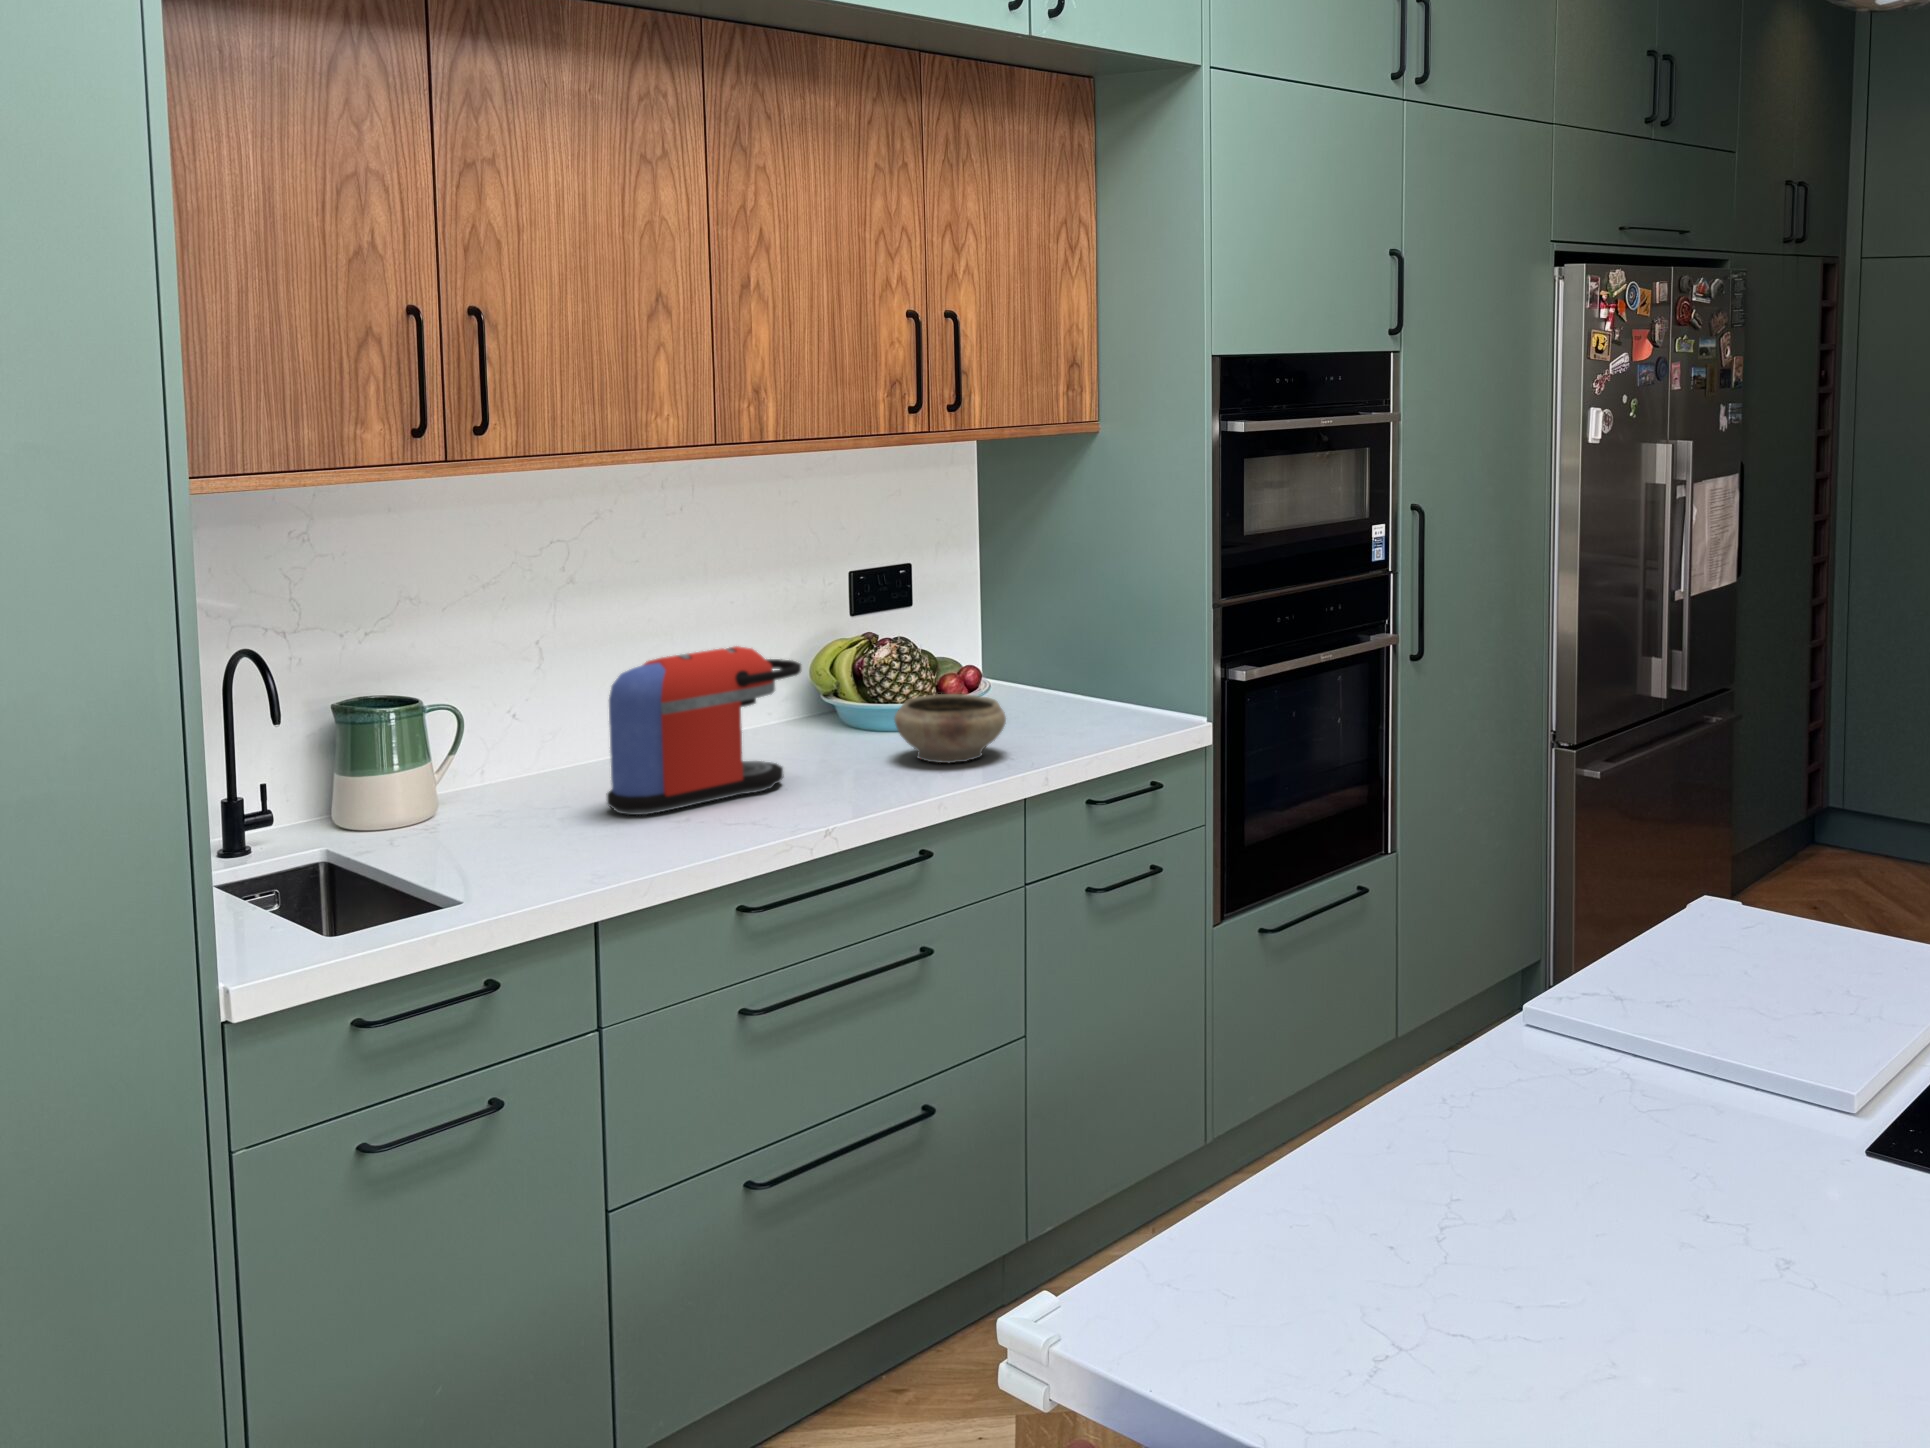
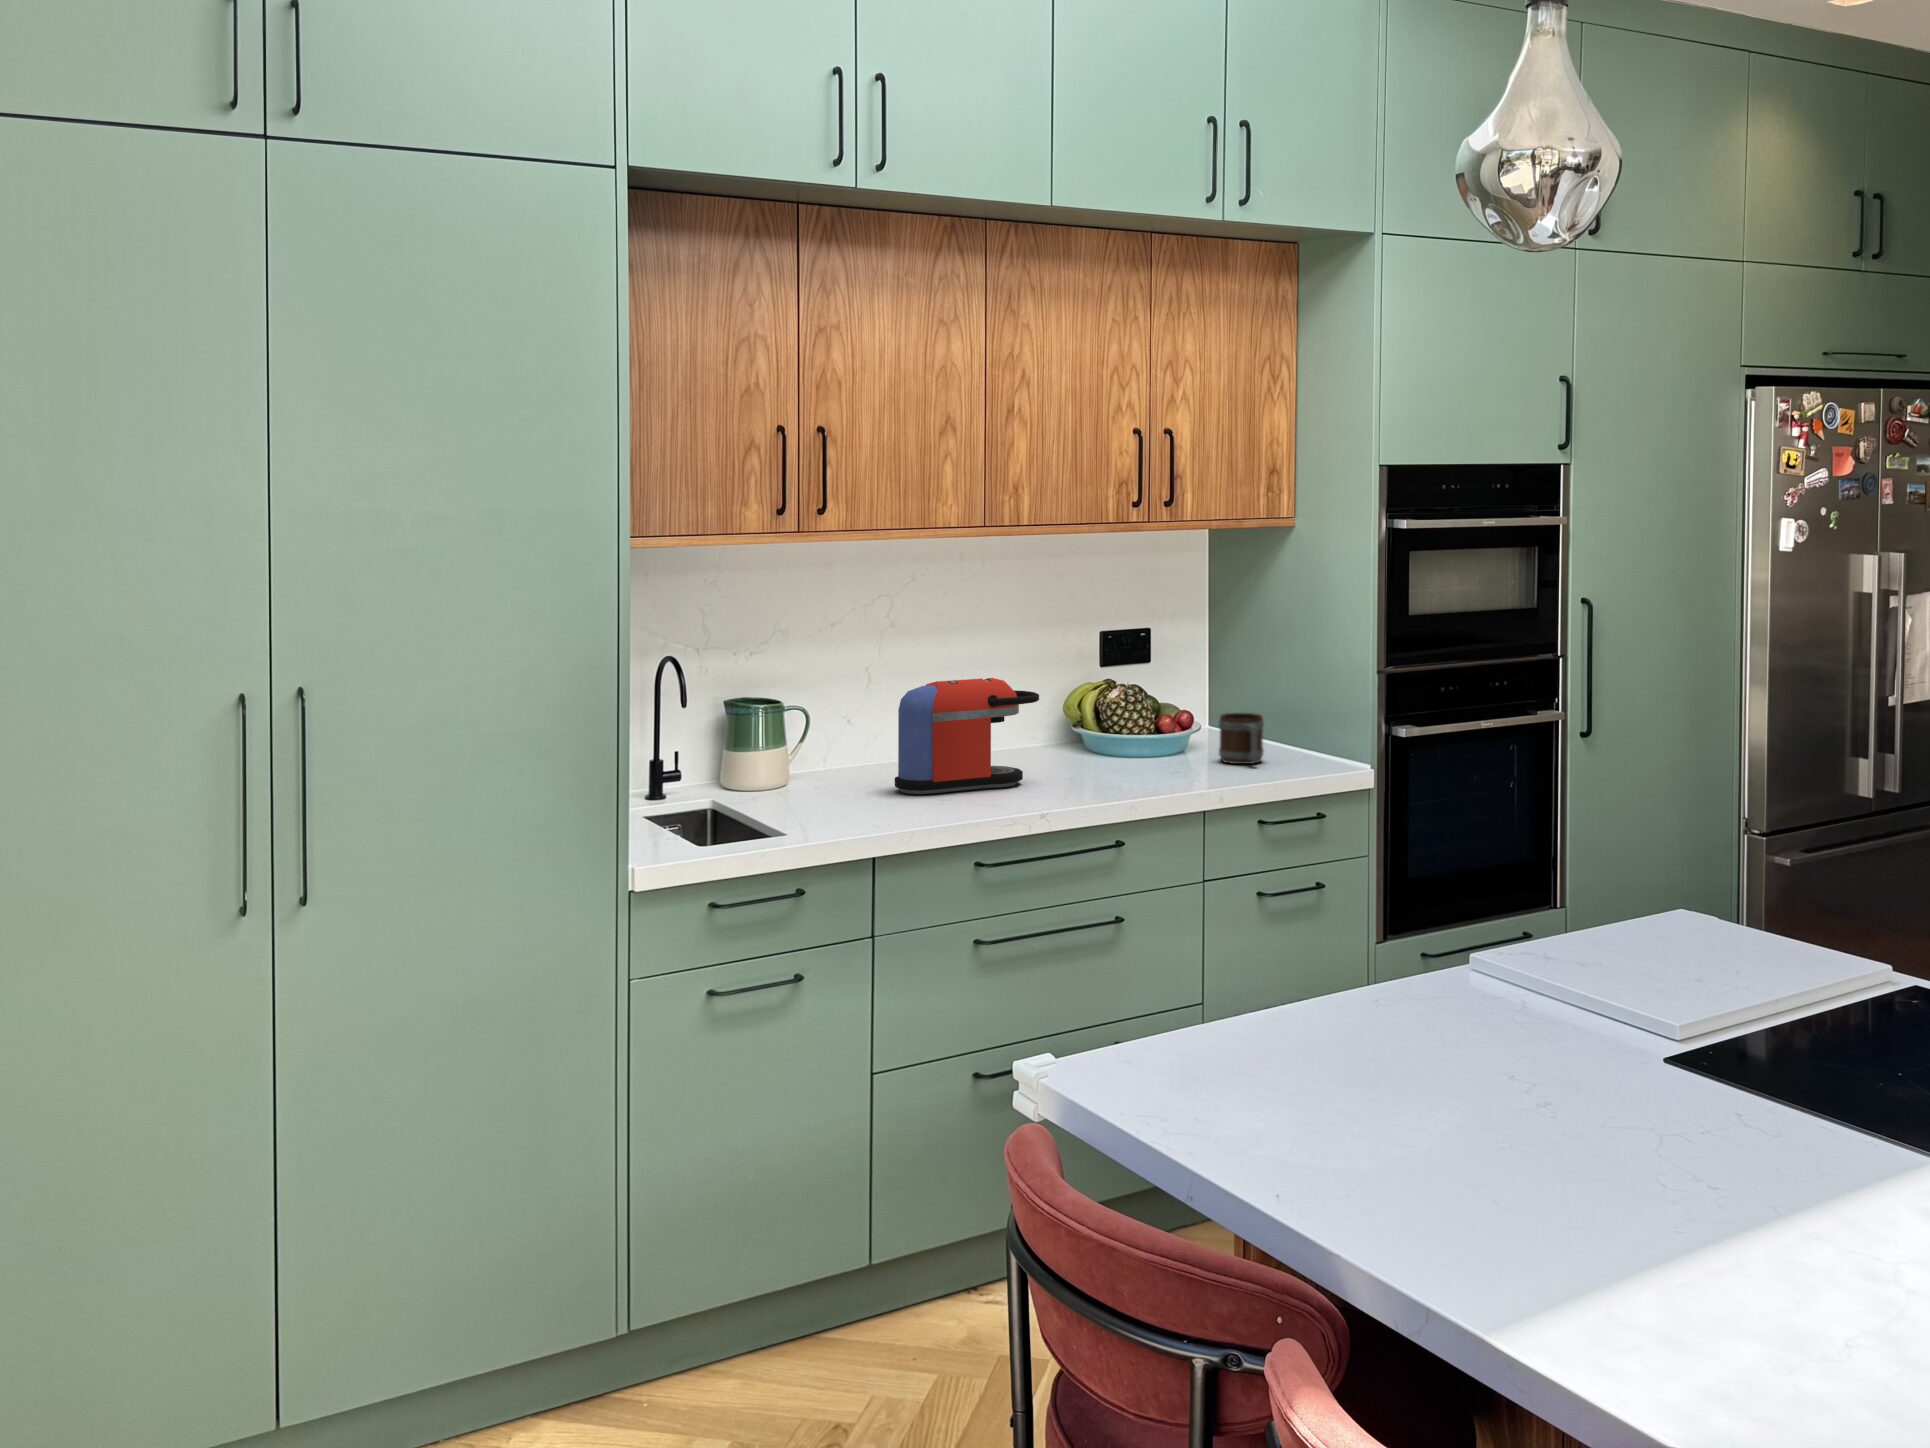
mug: none [1017,663,1074,728] -> present [1219,713,1264,764]
ceramic bowl: present [894,694,1006,763] -> none [1111,728,1197,780]

